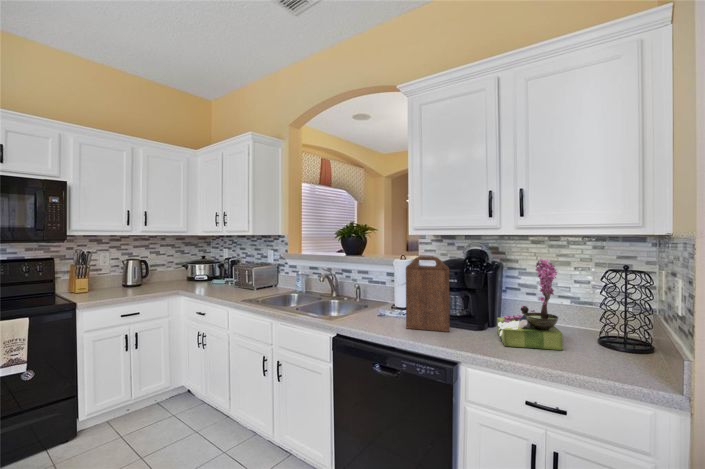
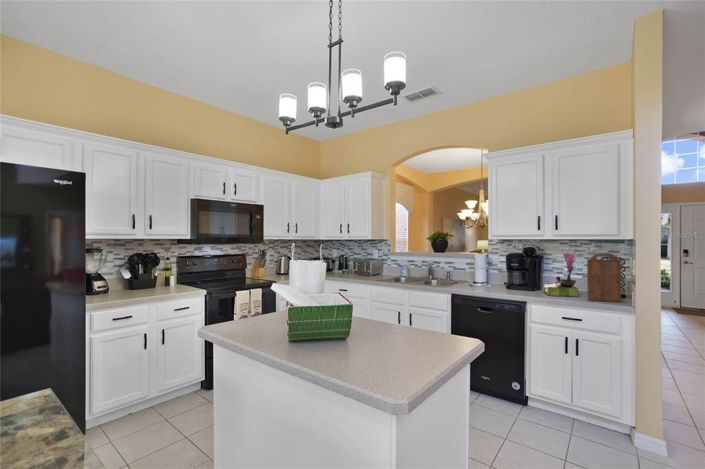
cutting board: present [406,256,450,332] -> present [587,253,621,302]

